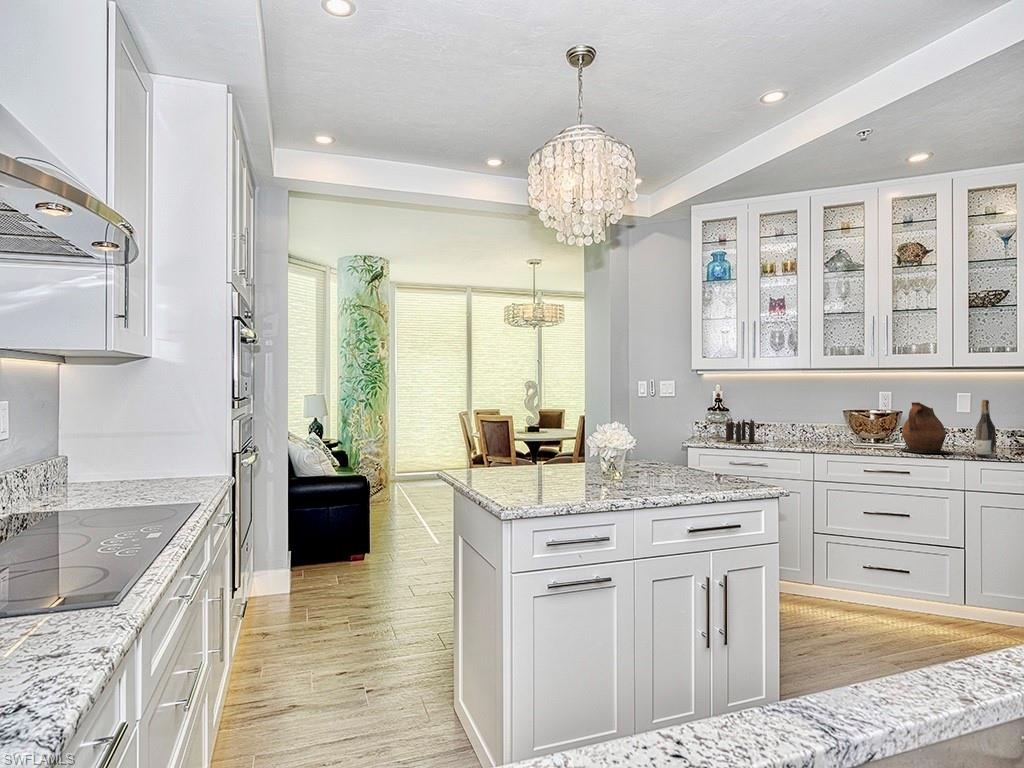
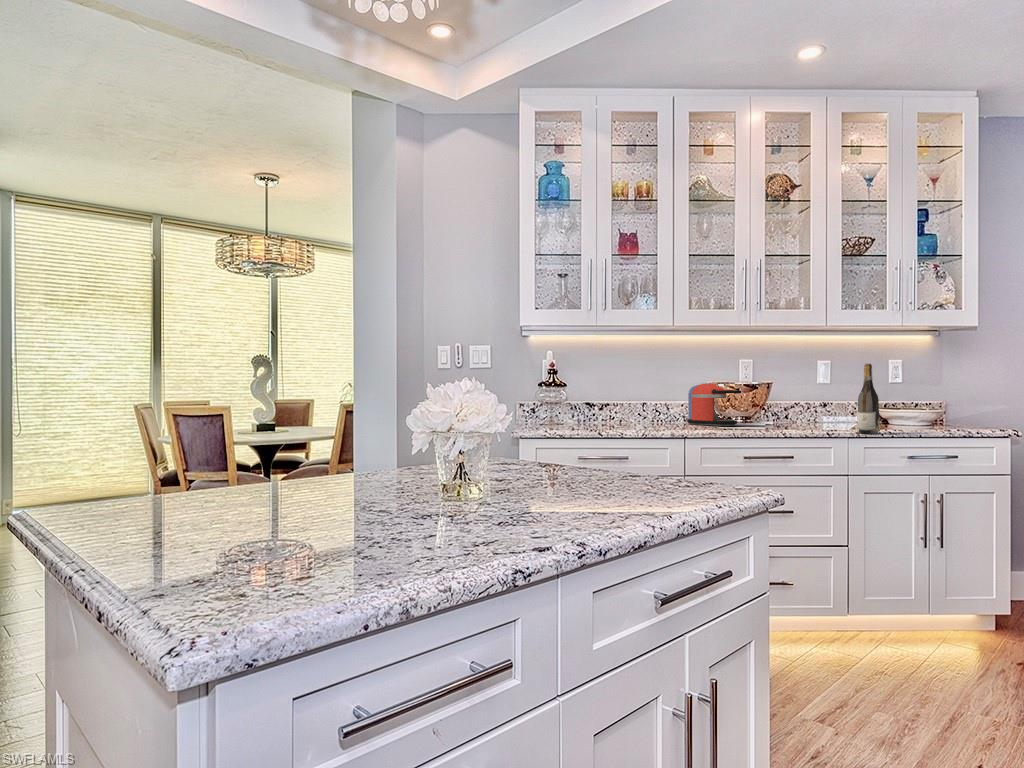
ceramic pitcher: present [900,402,954,454] -> none [771,368,835,432]
coffee maker: none [832,411,878,445] -> present [687,384,741,426]
candle: present [718,418,762,443] -> none [553,396,626,430]

